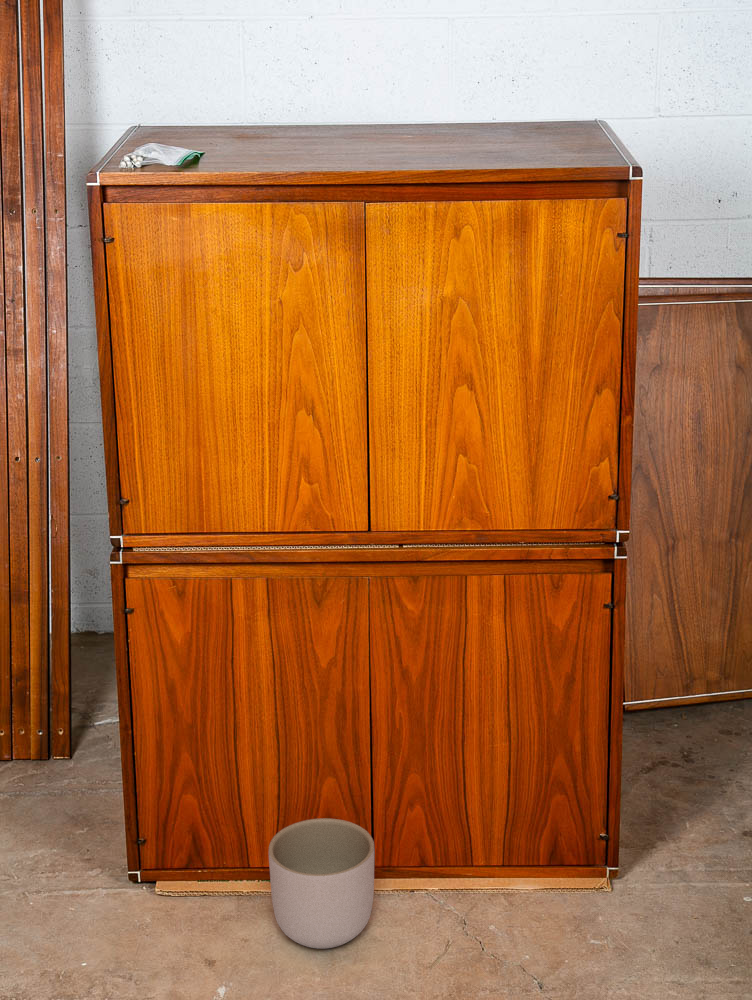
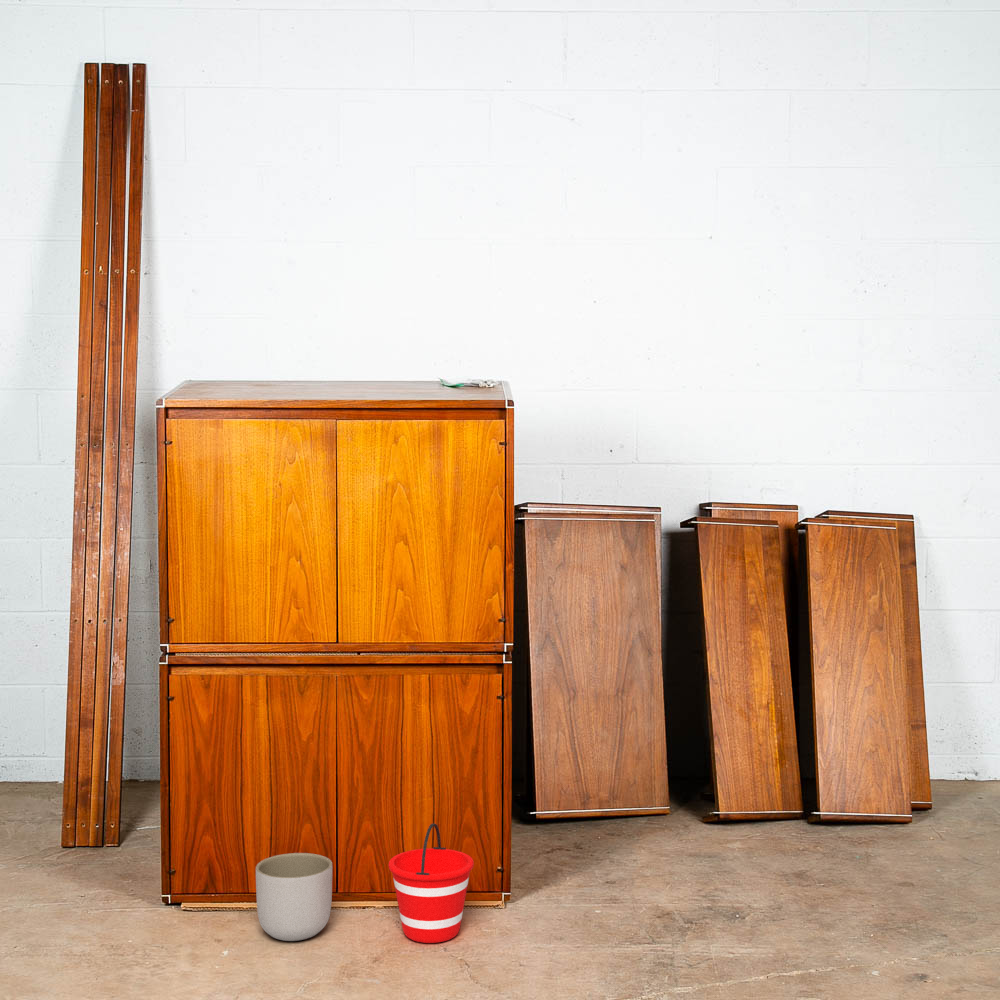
bucket: none [454,788,575,952] -> present [389,824,474,943]

